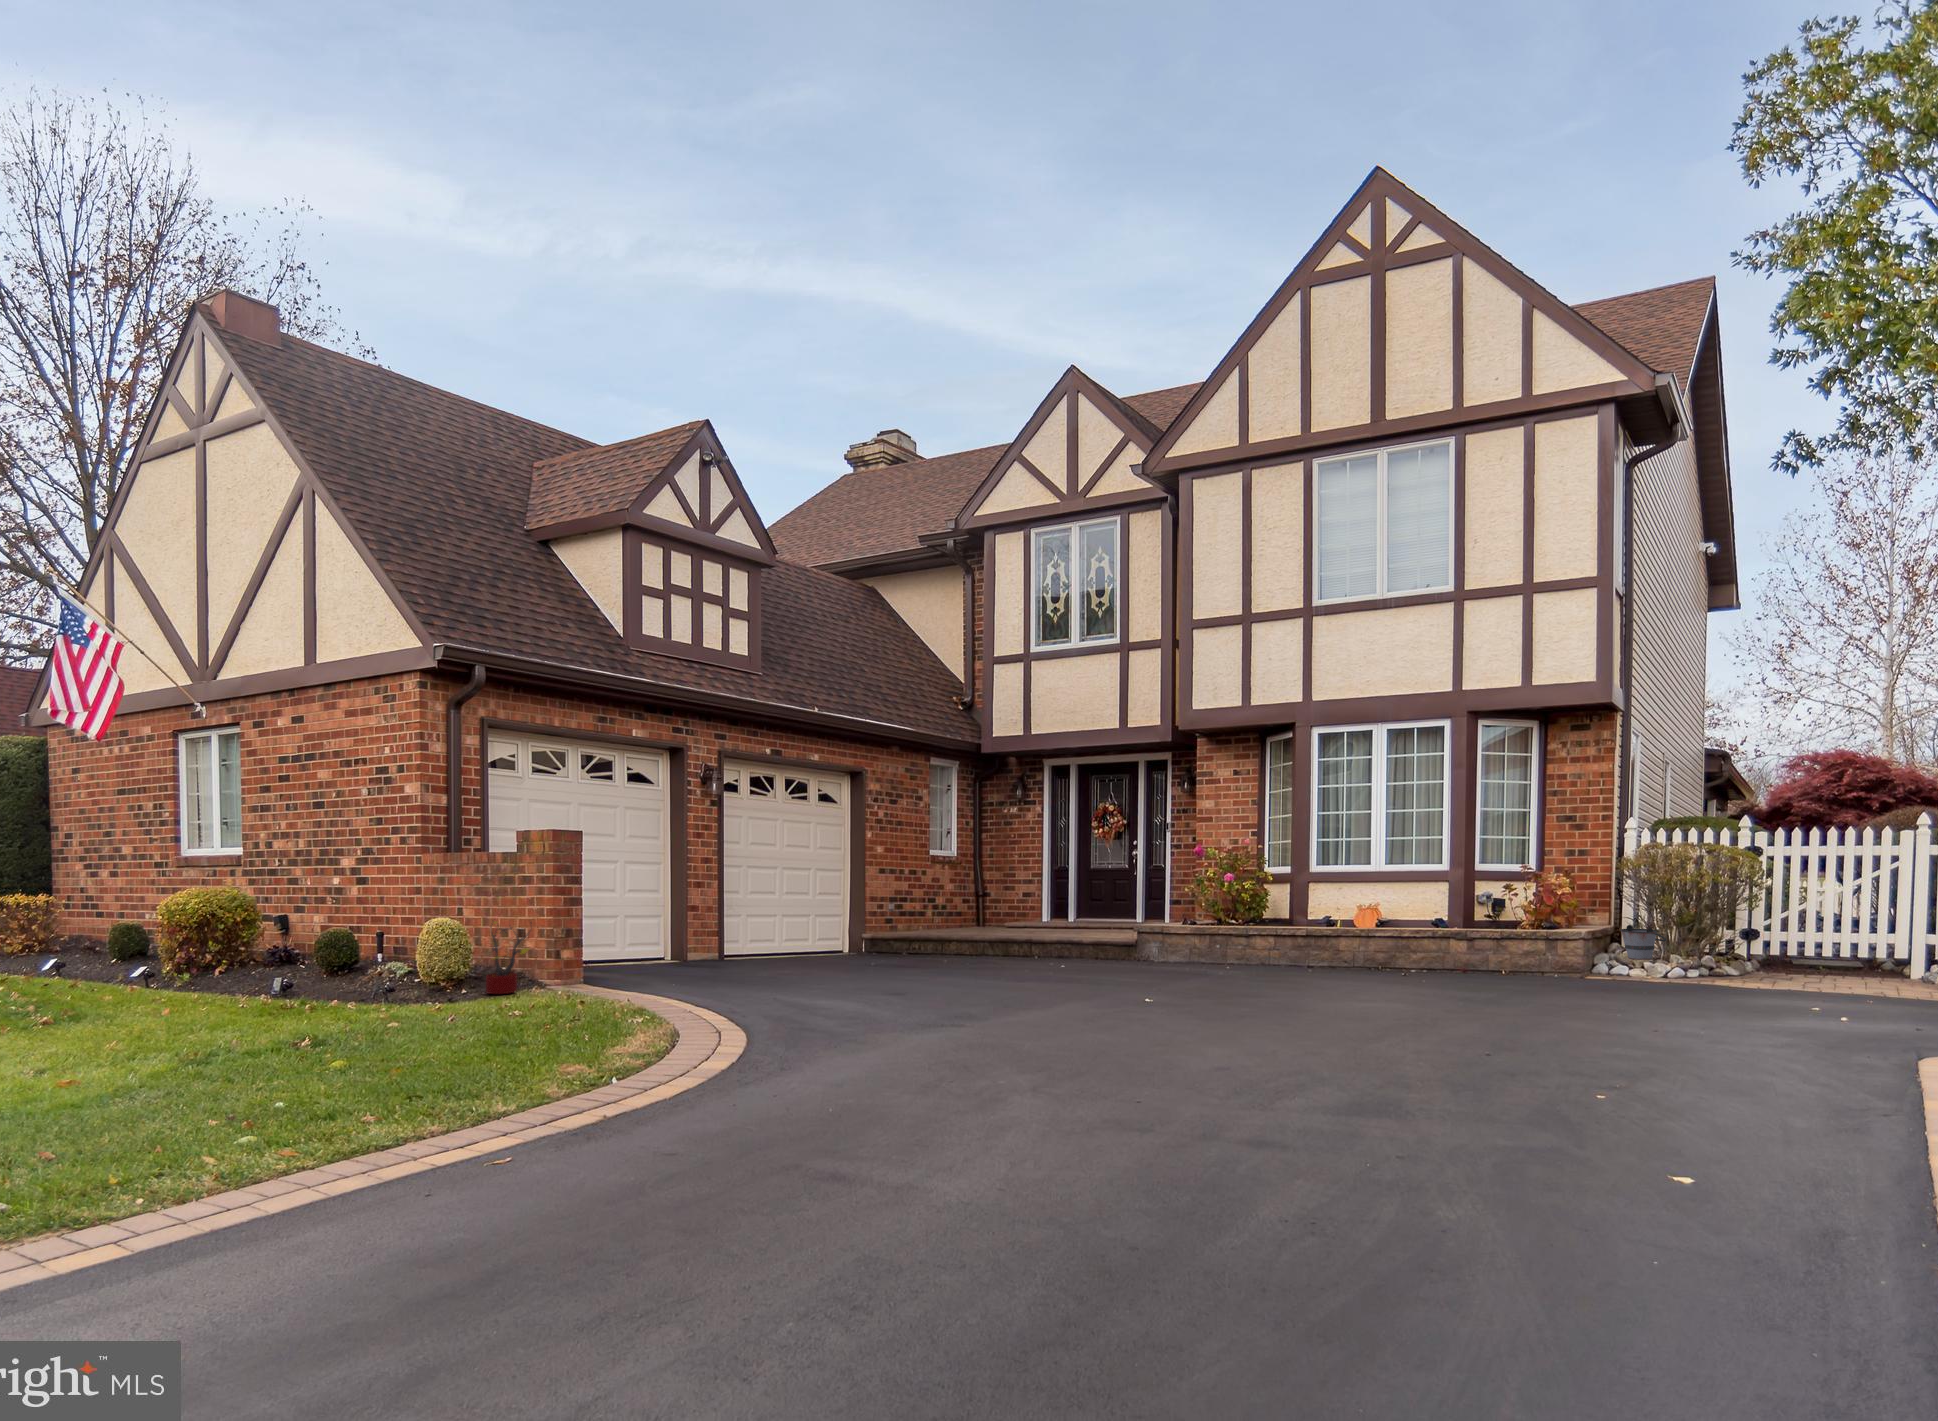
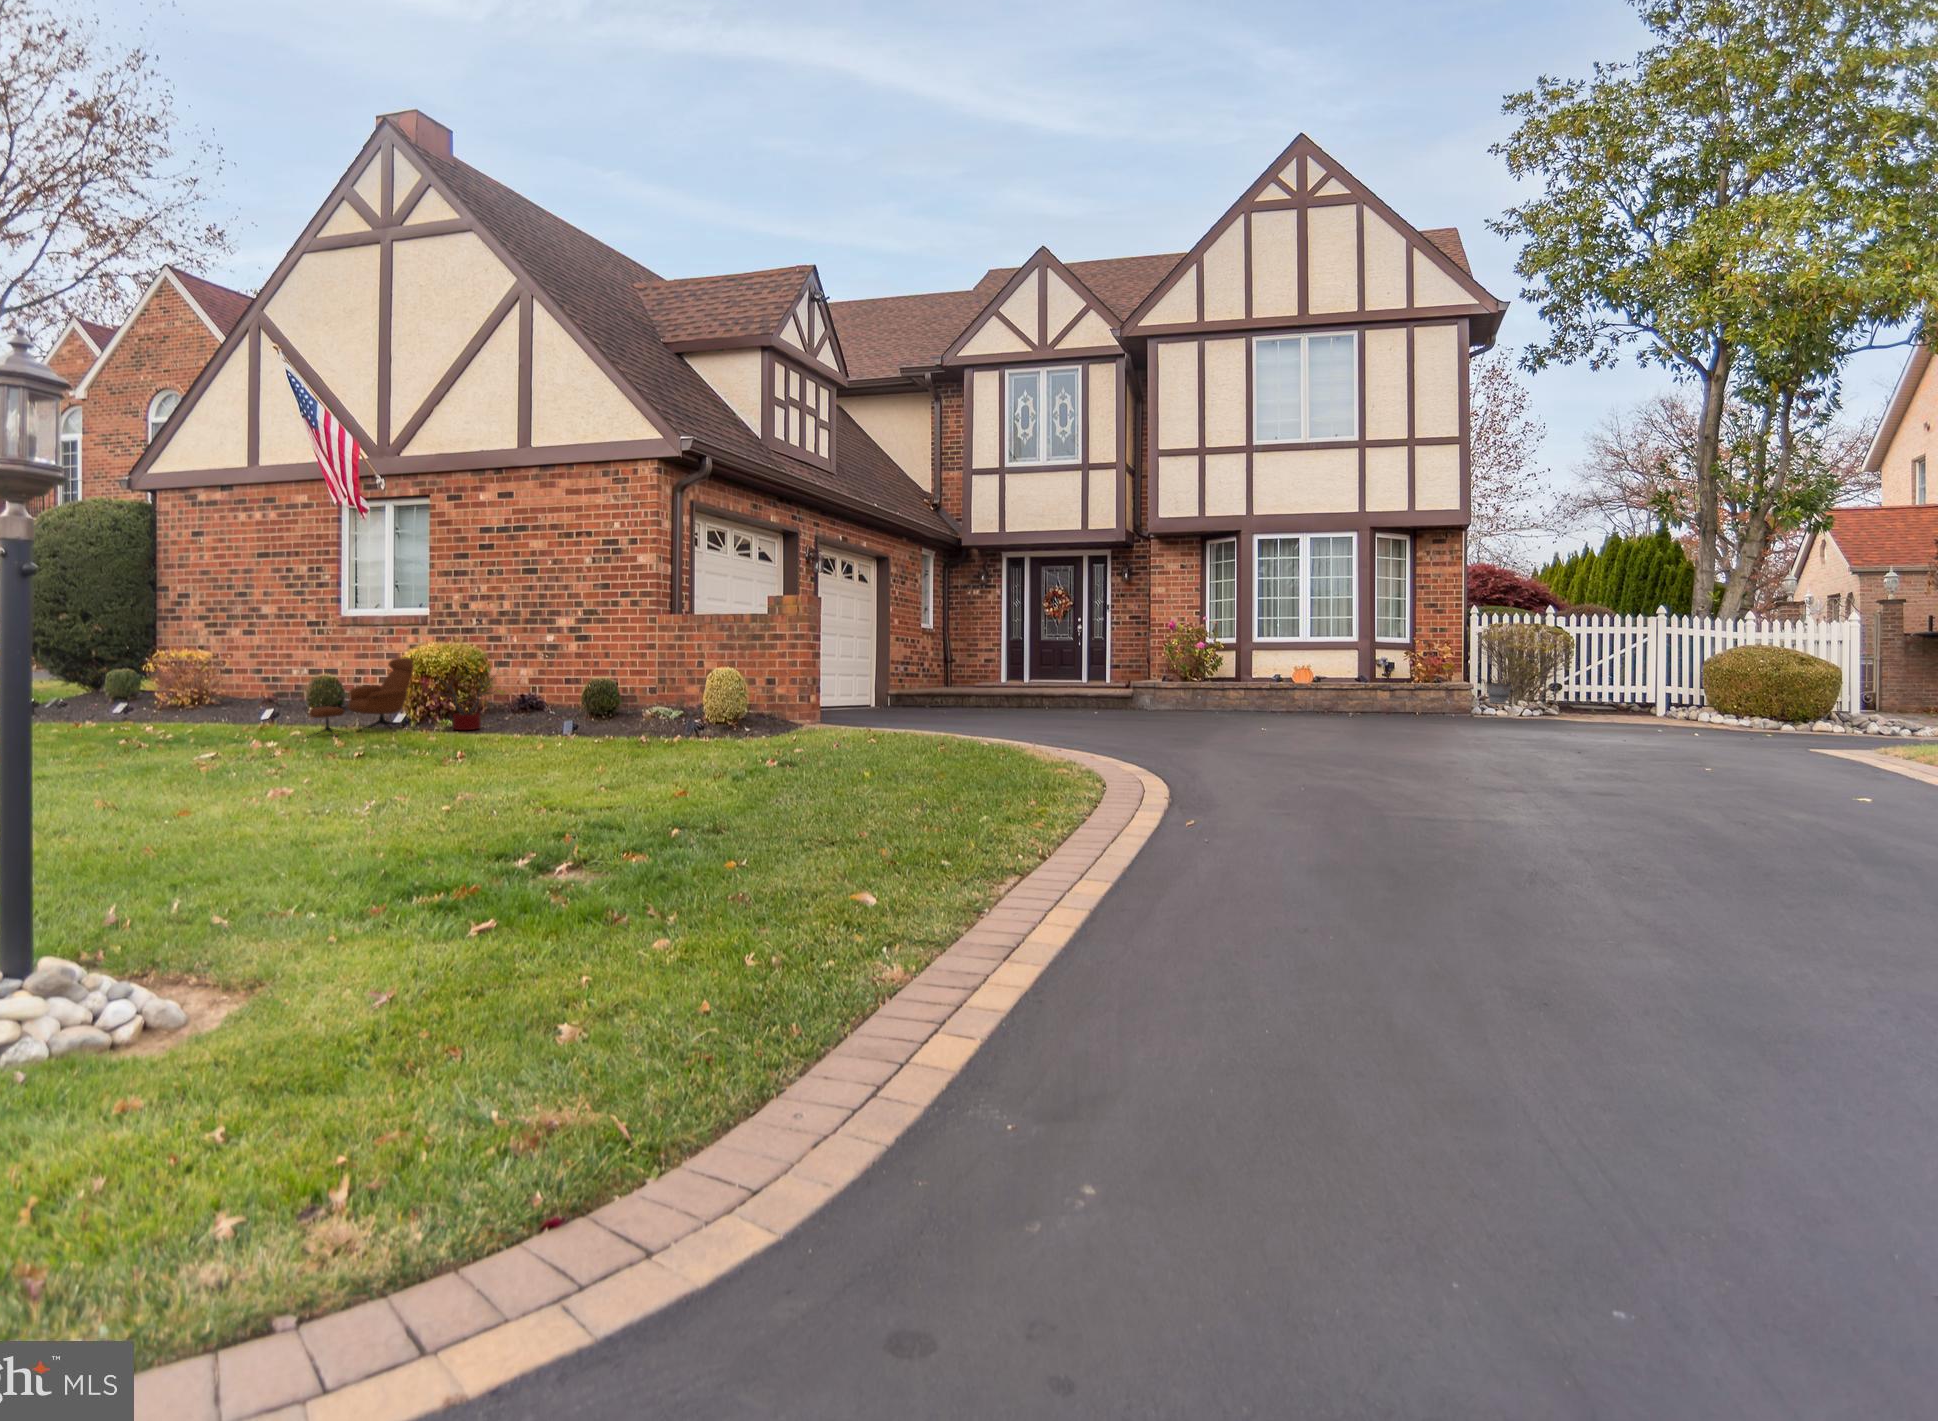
lounge chair: none [43,902,172,989] -> present [309,657,413,734]
decorative plant: present [486,921,529,994] -> present [442,668,504,730]

